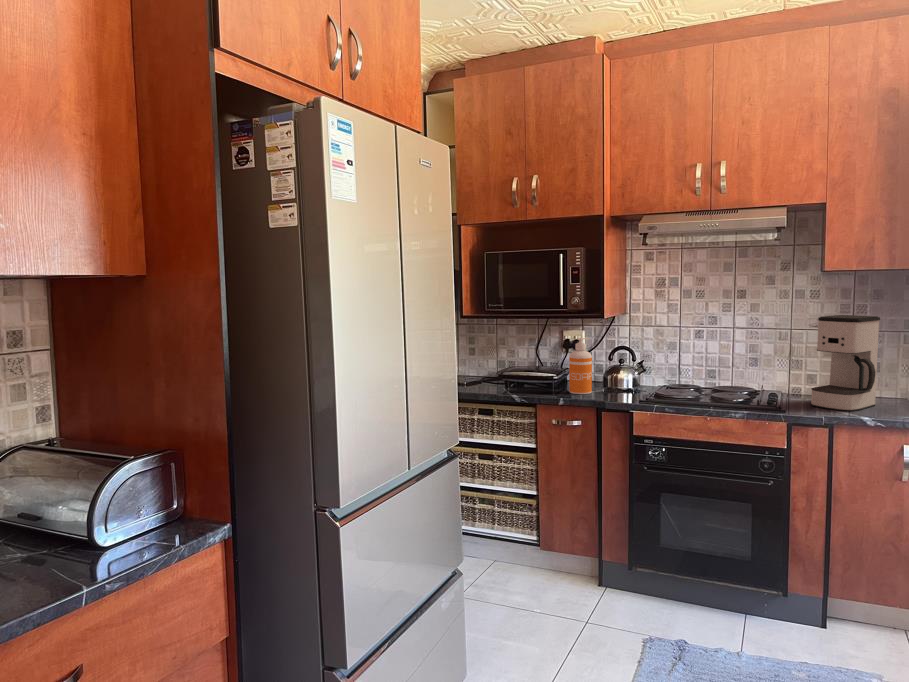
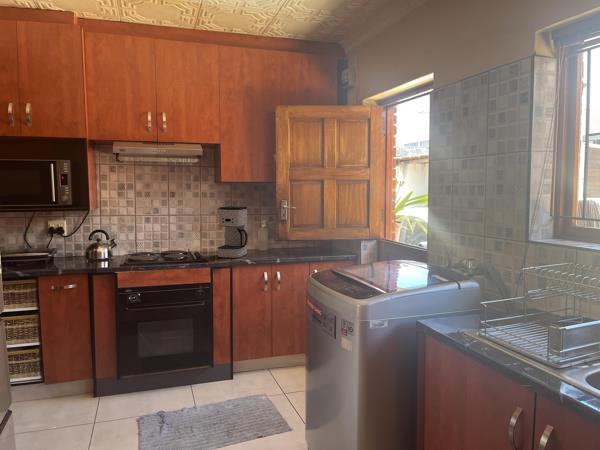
soap dispenser: present [569,338,592,394] -> none [61,225,80,266]

